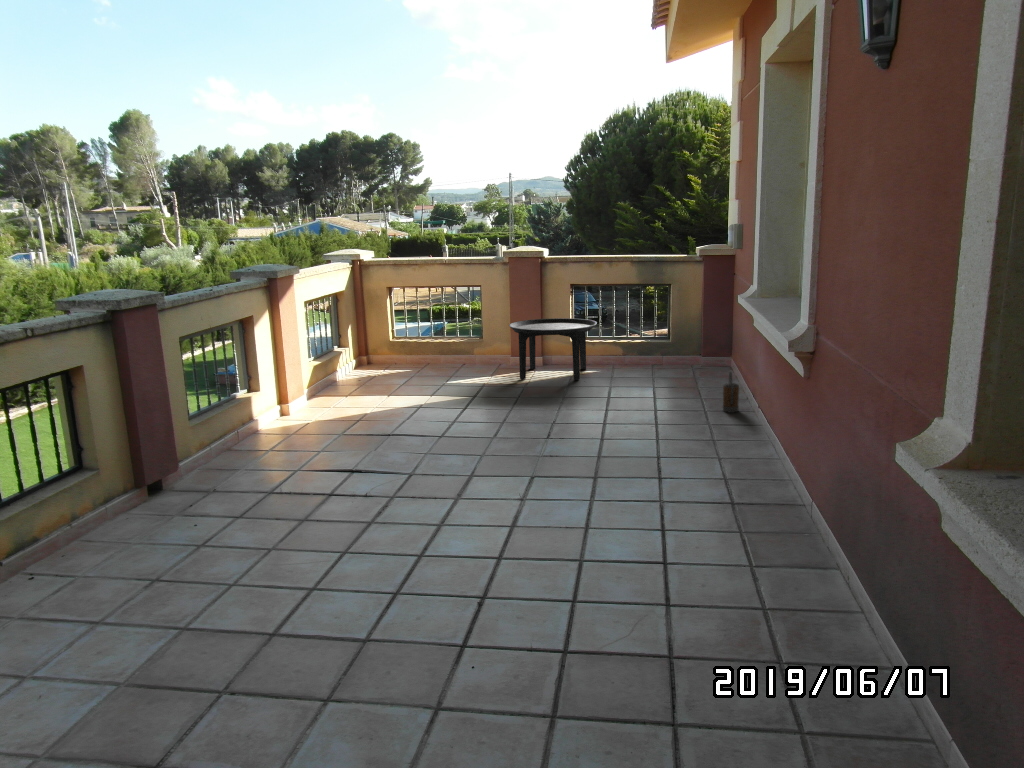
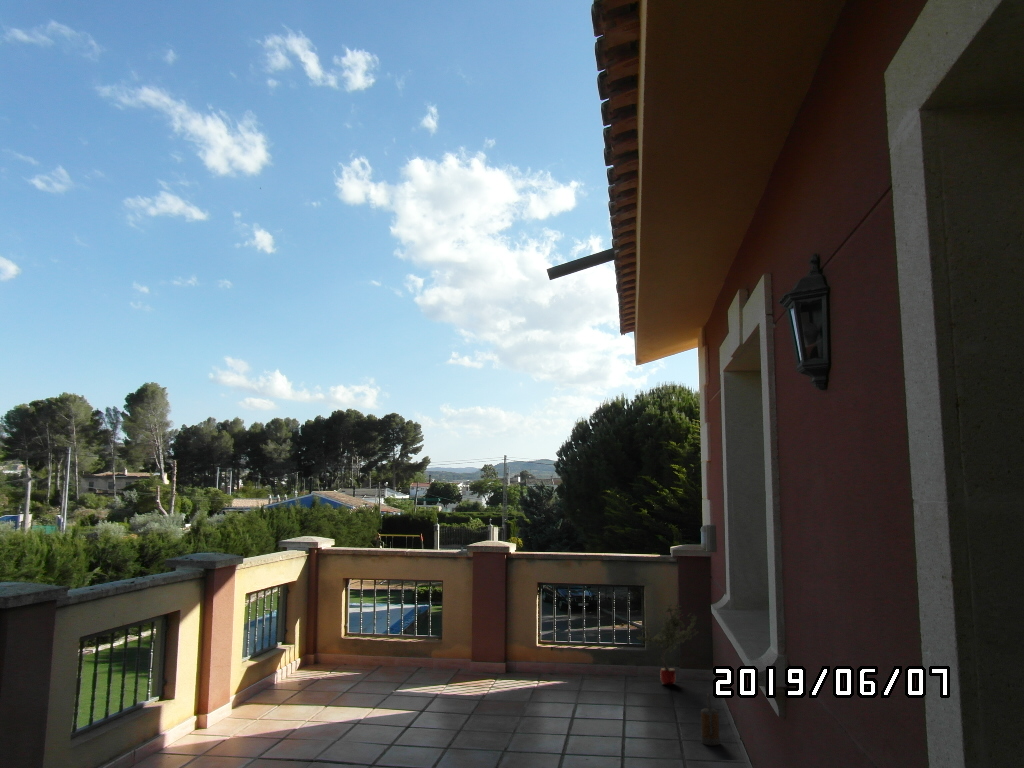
potted tree: none [660,300,719,371] -> present [637,604,697,685]
round table: present [509,318,597,380] -> none [470,618,566,693]

